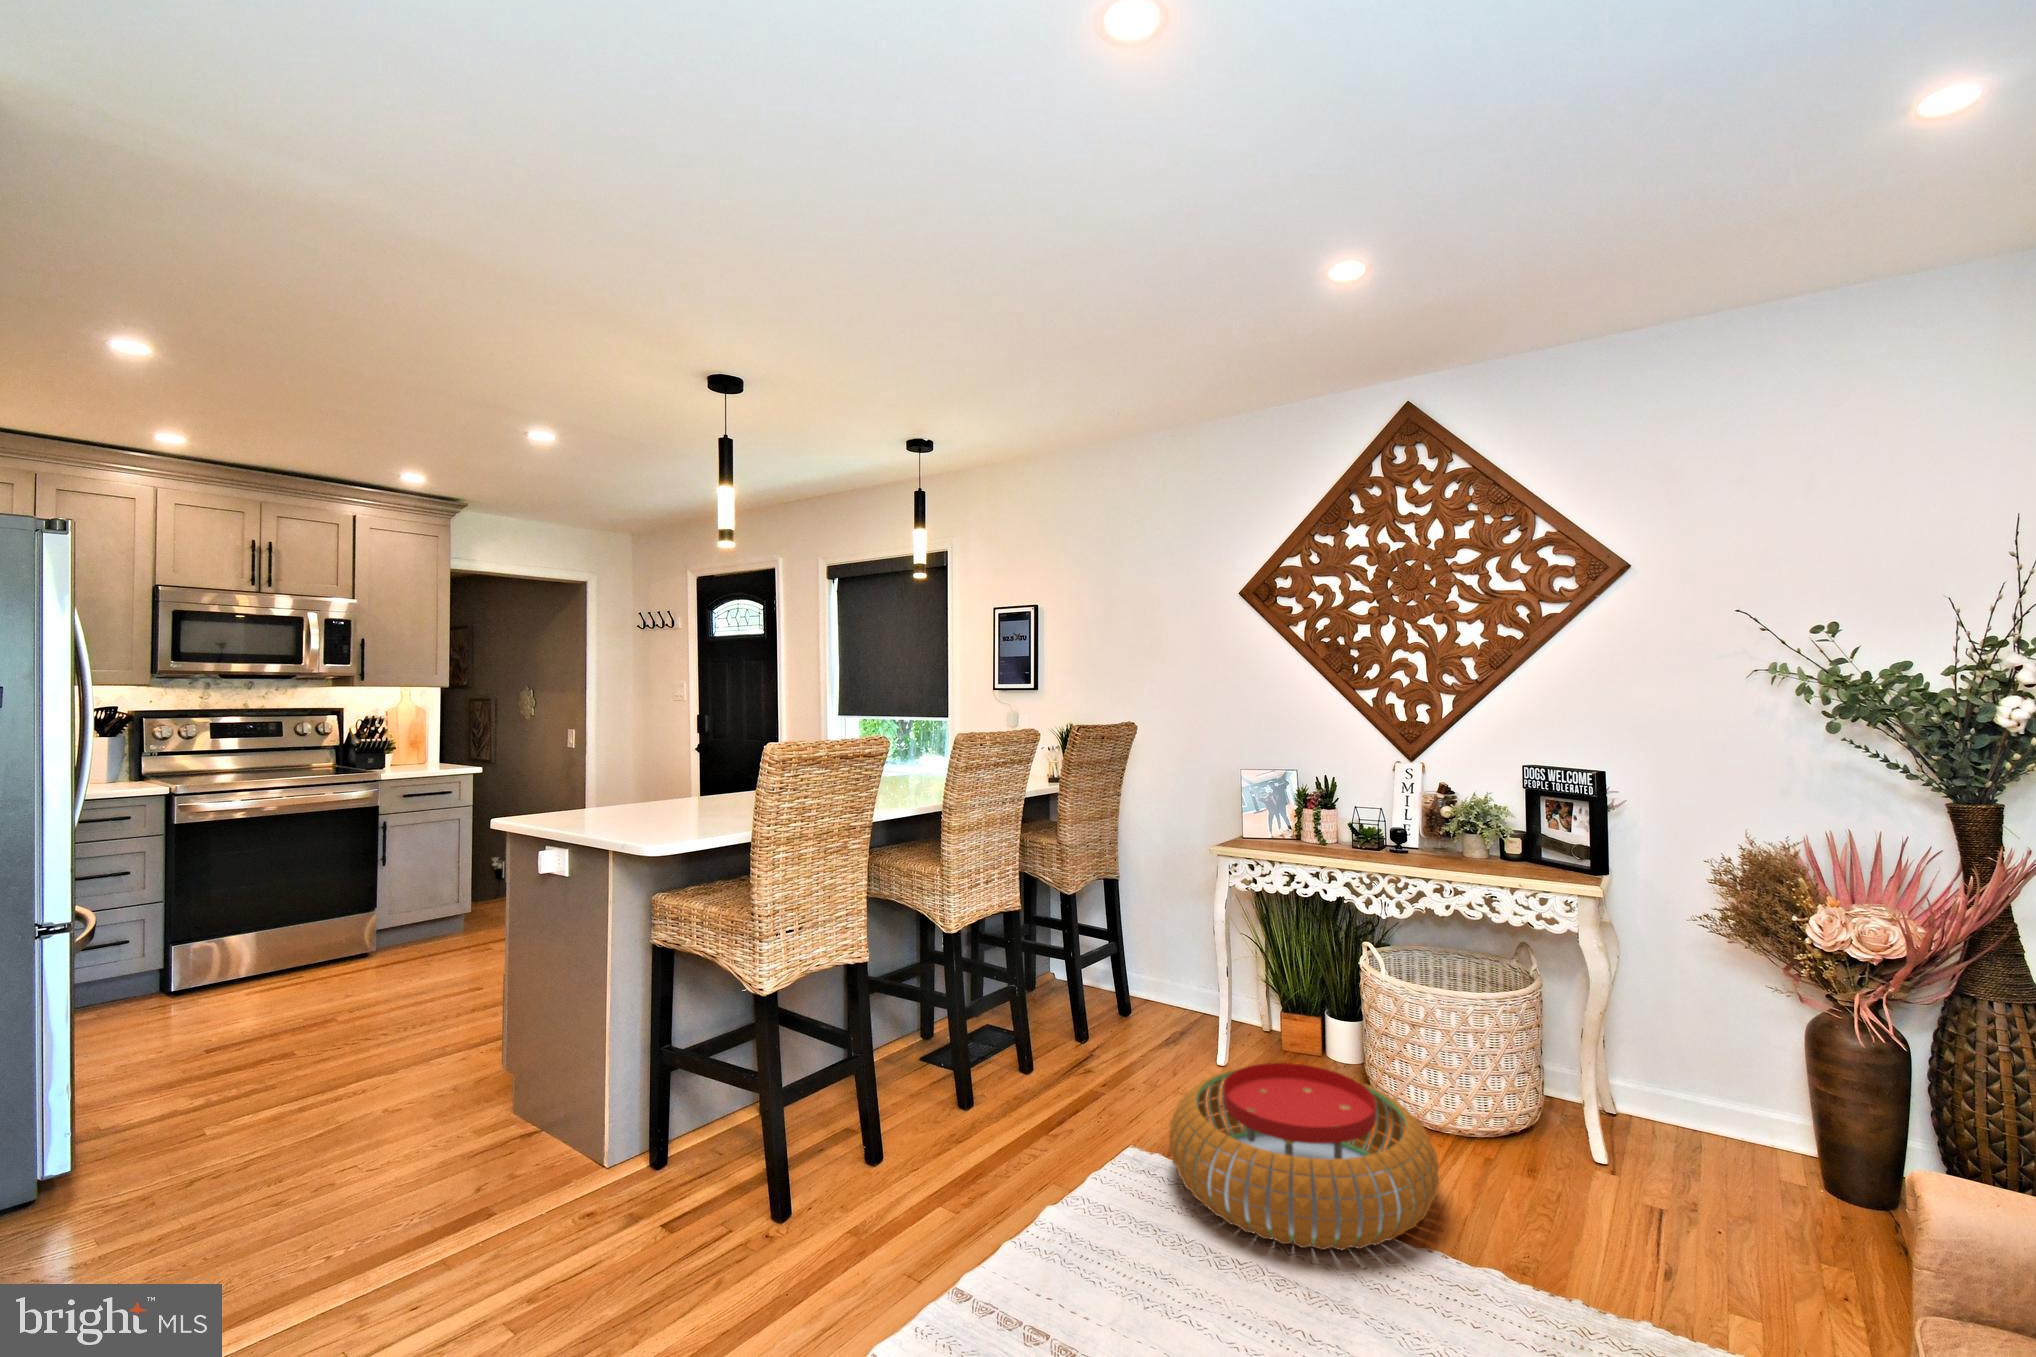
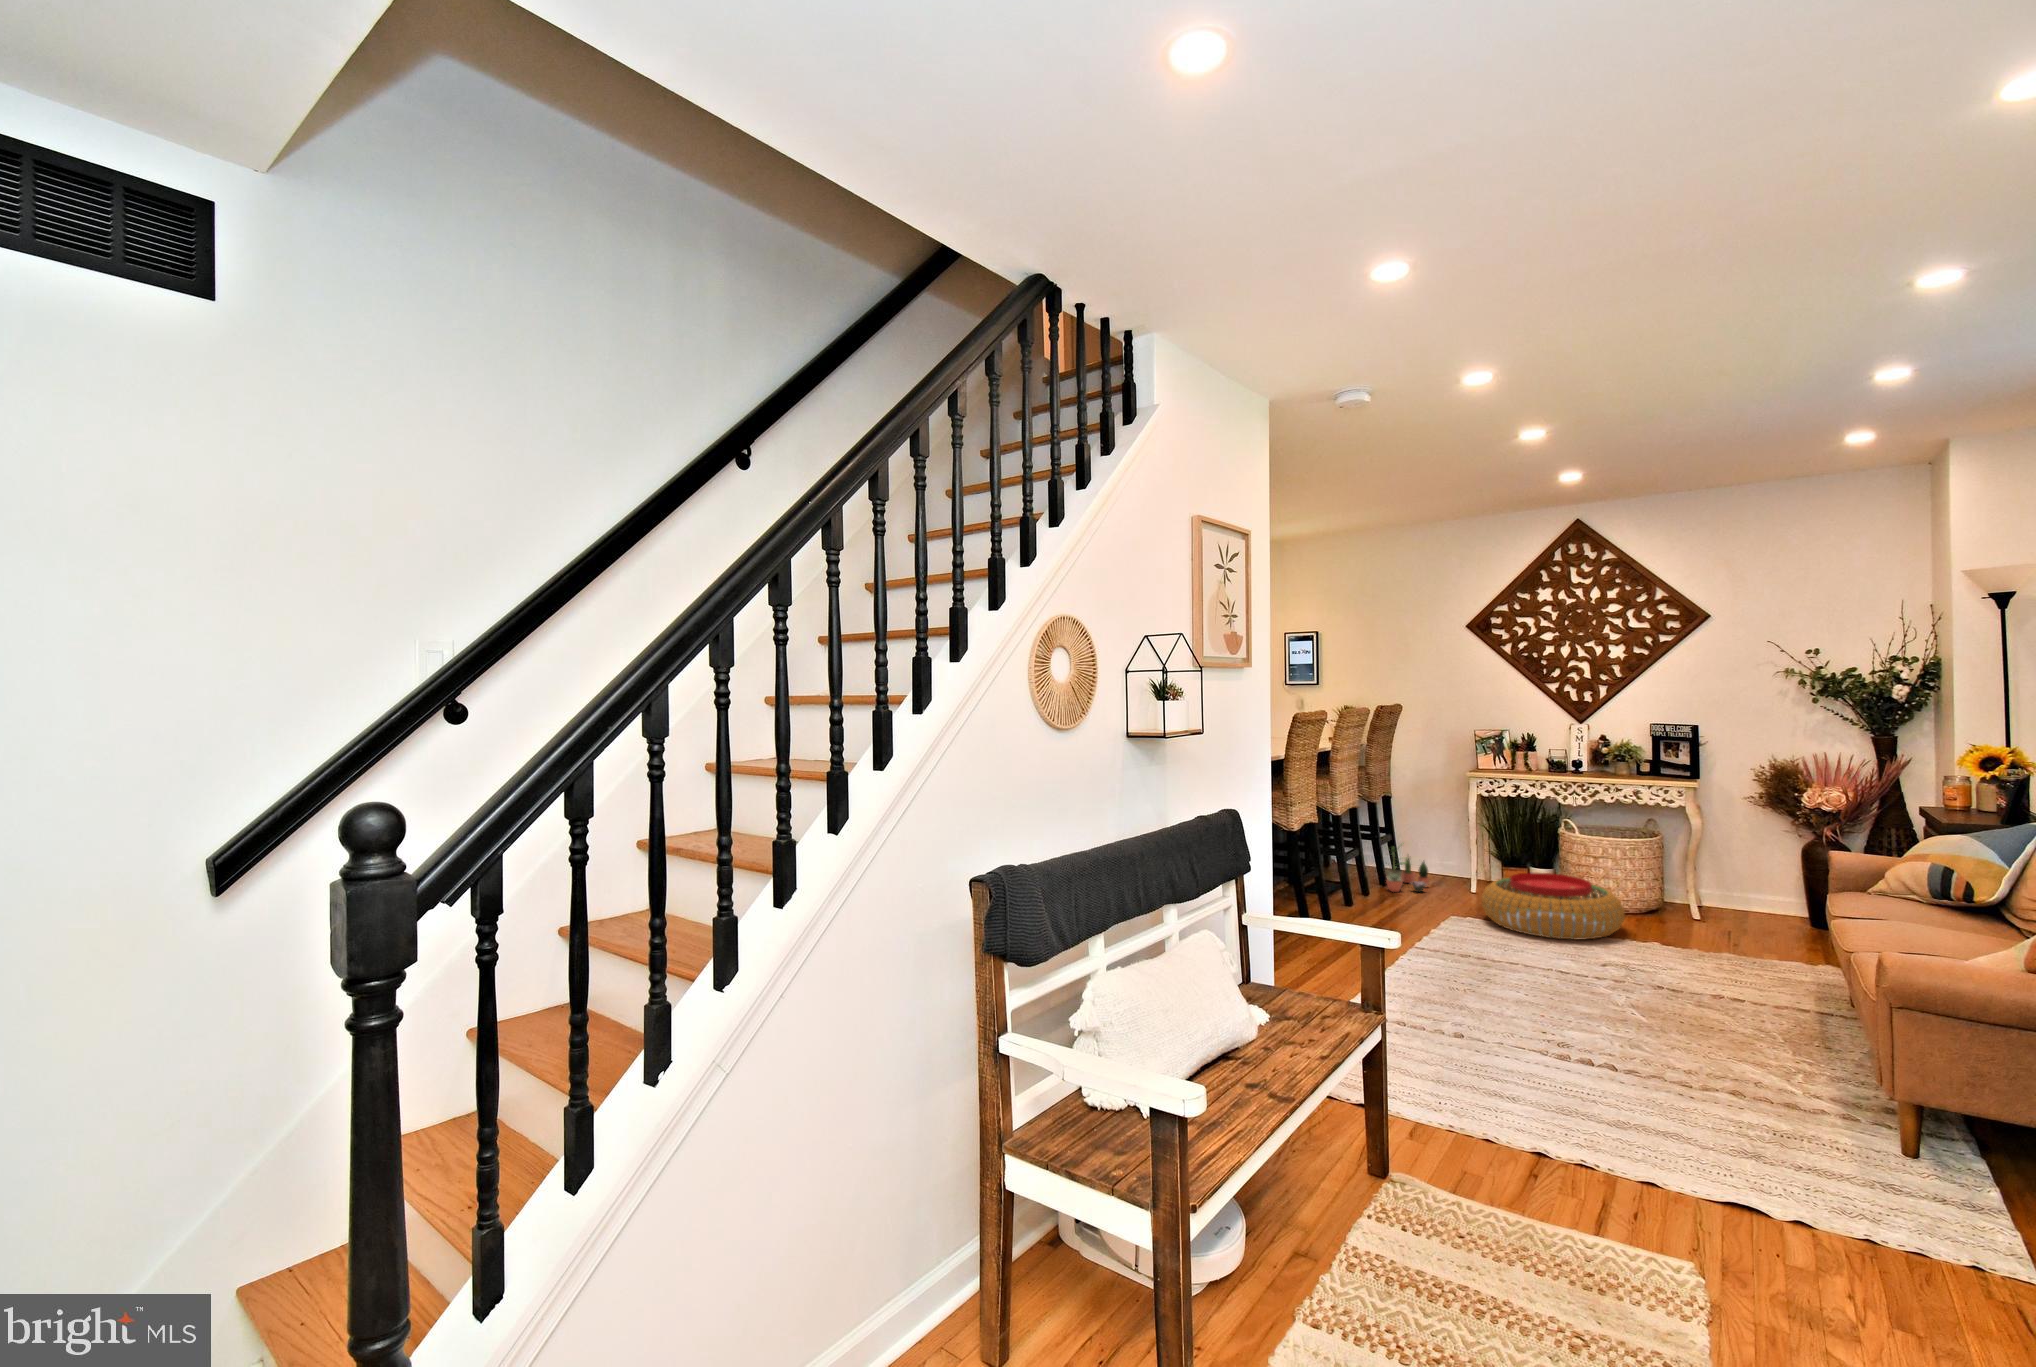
potted plant: none [1062,970,1147,1069] -> present [1386,843,1429,892]

